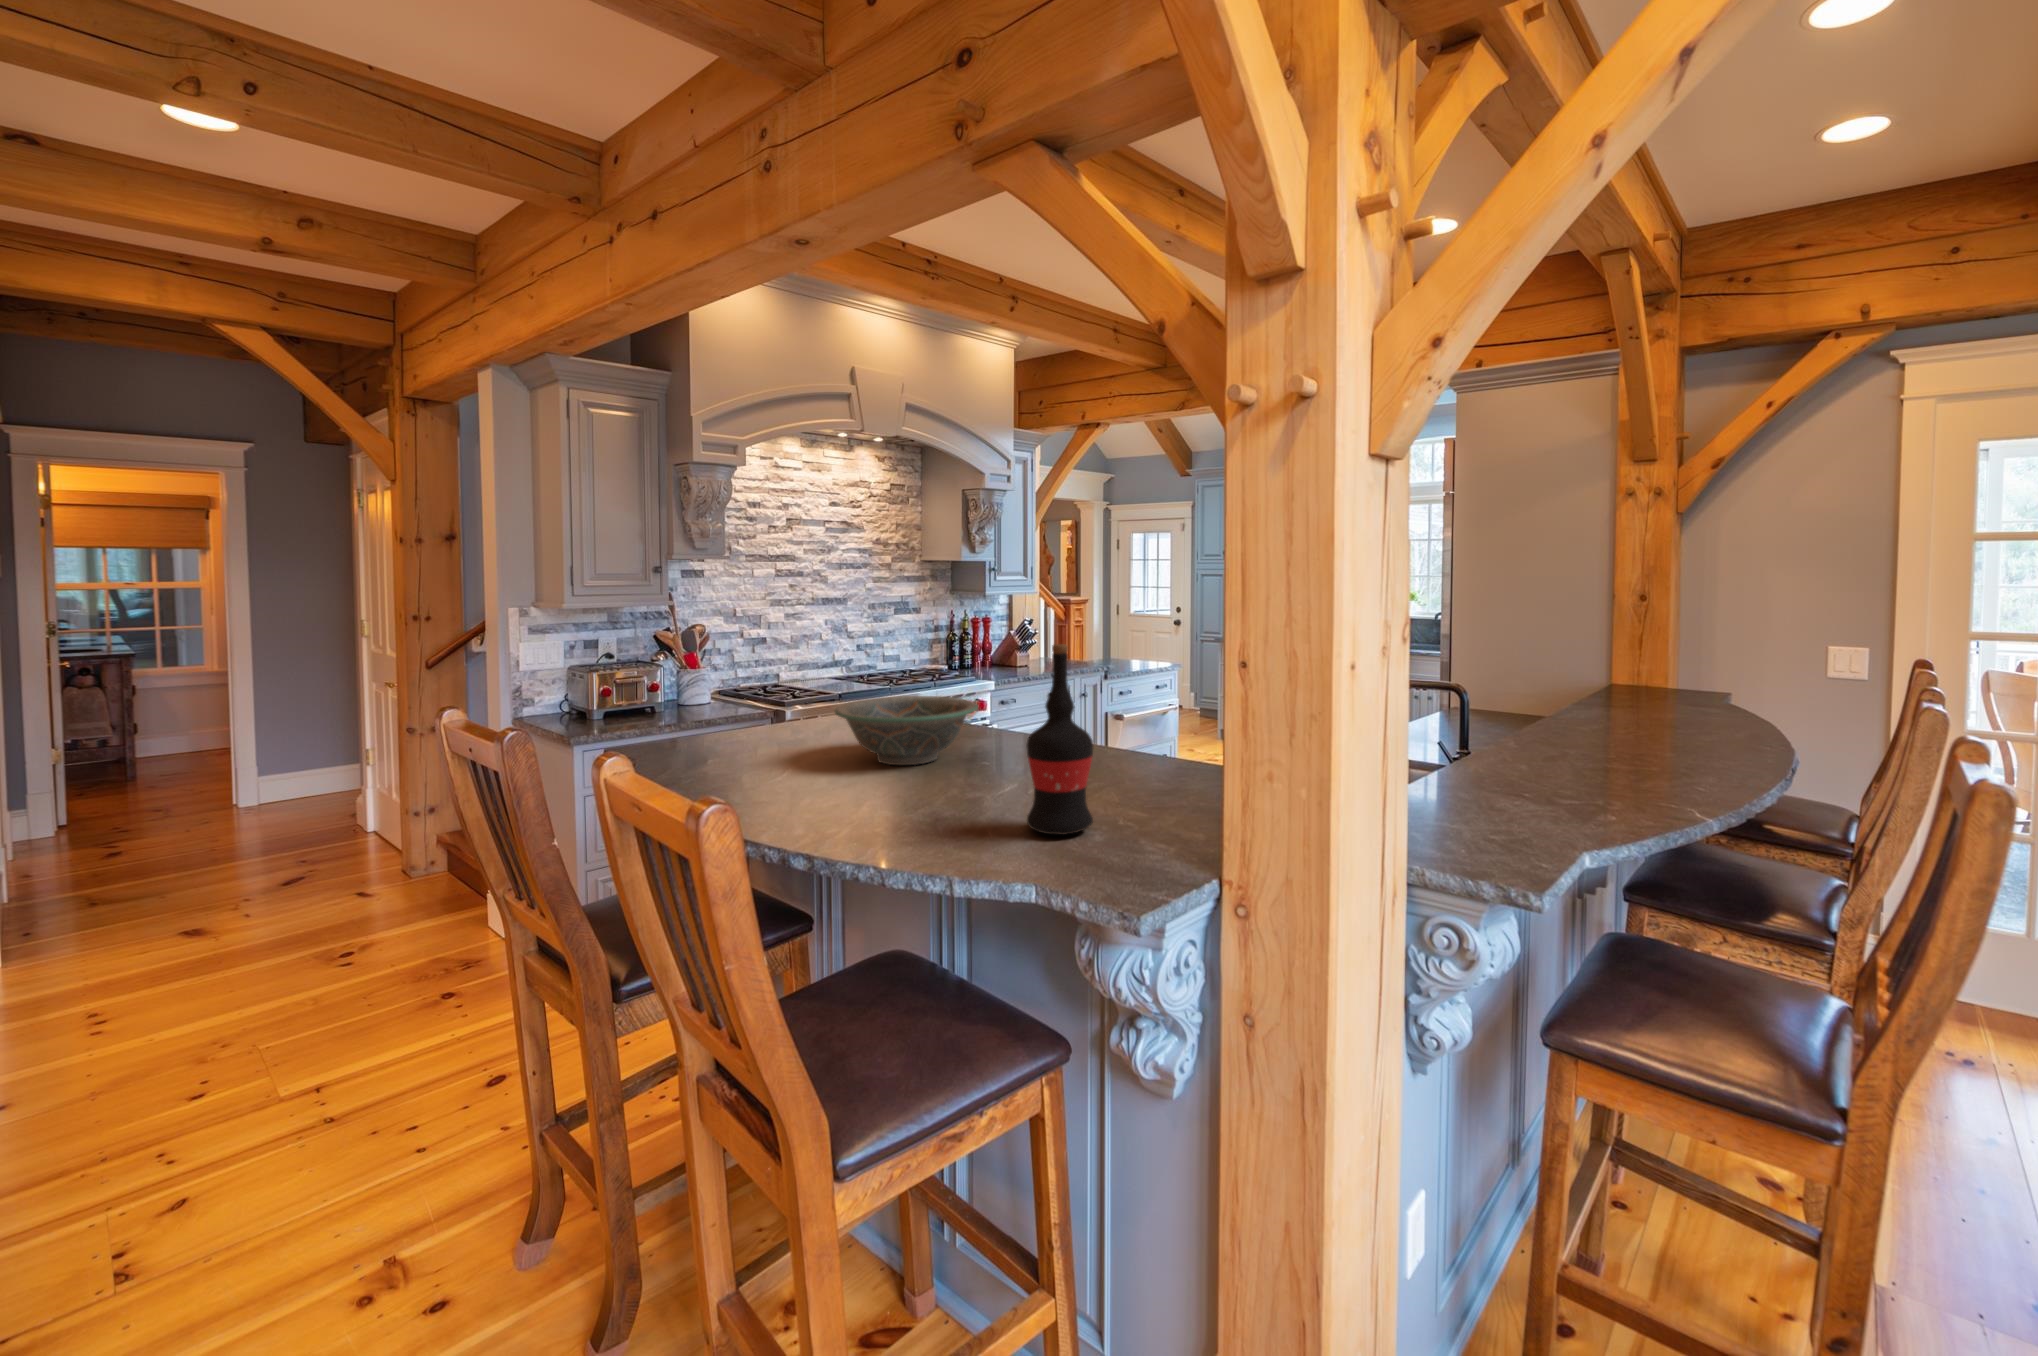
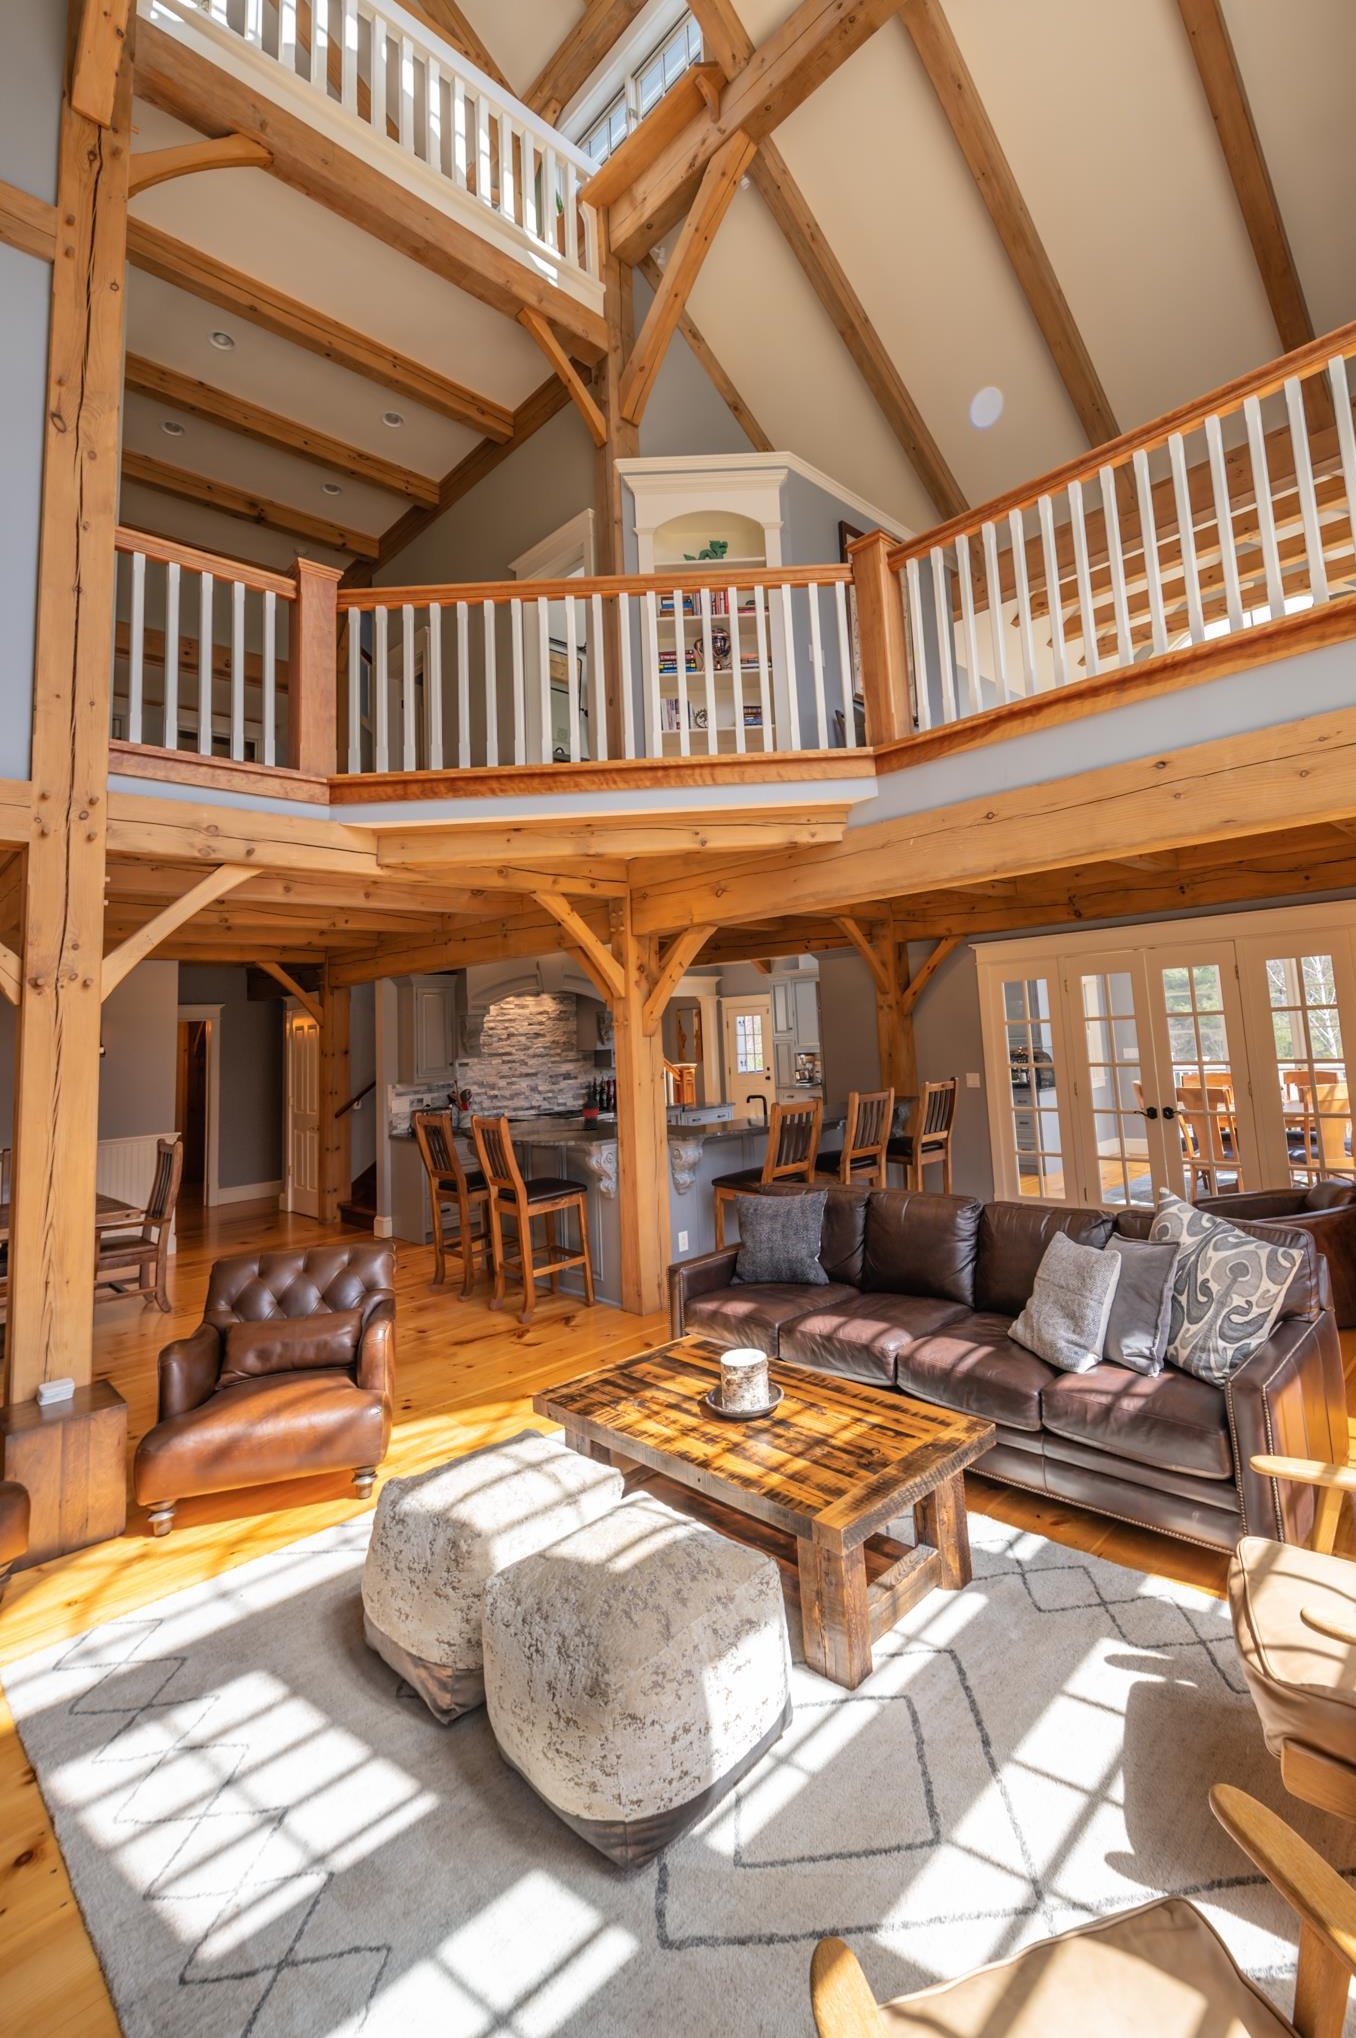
decorative bowl: present [835,696,978,765] -> none [533,1103,579,1123]

